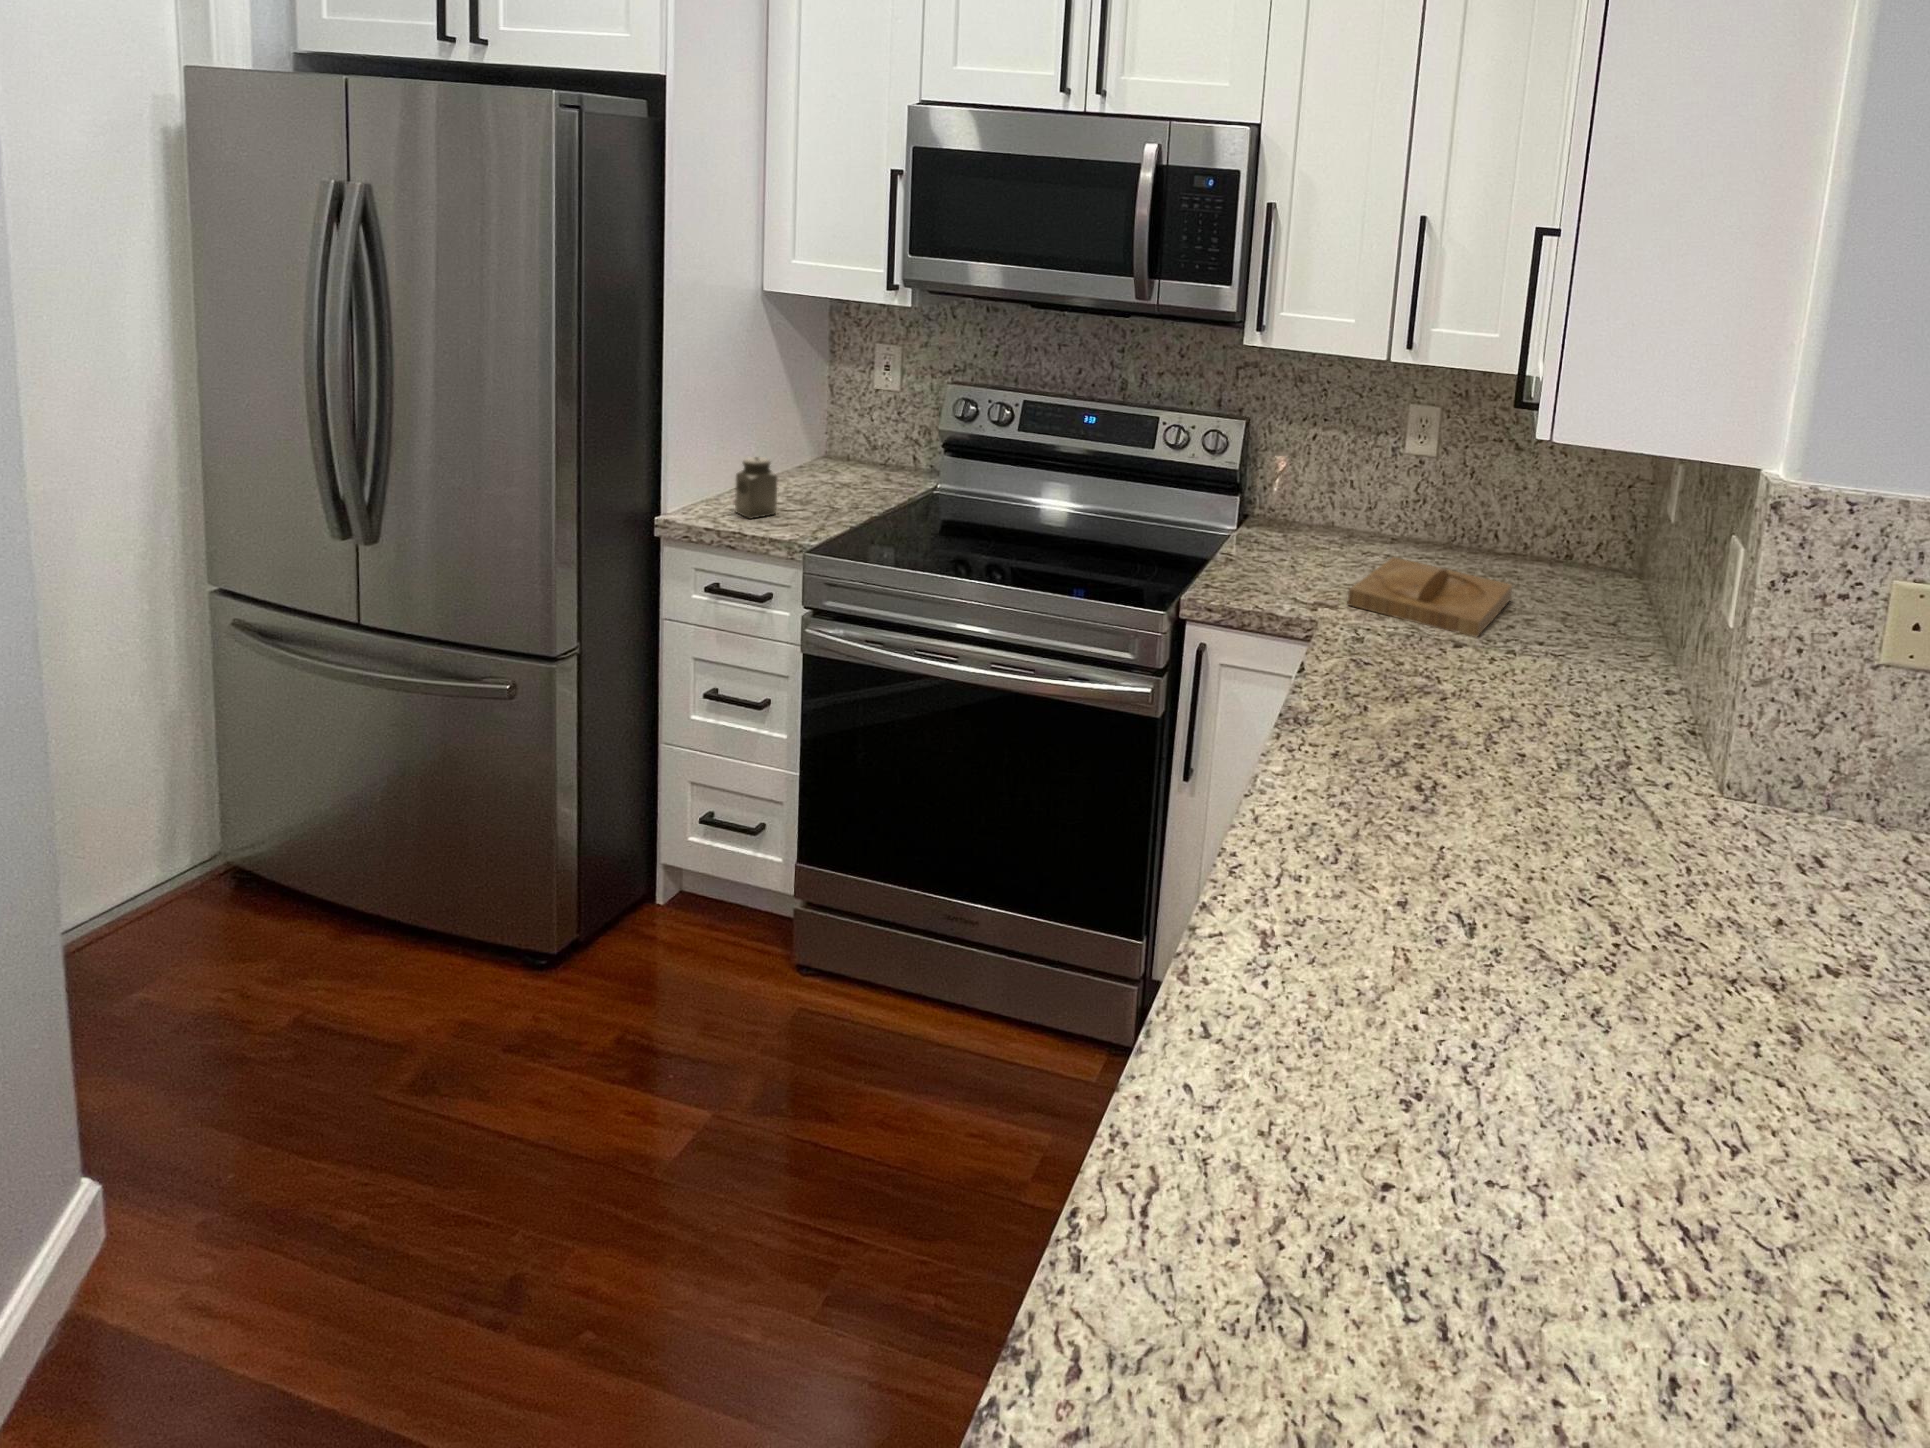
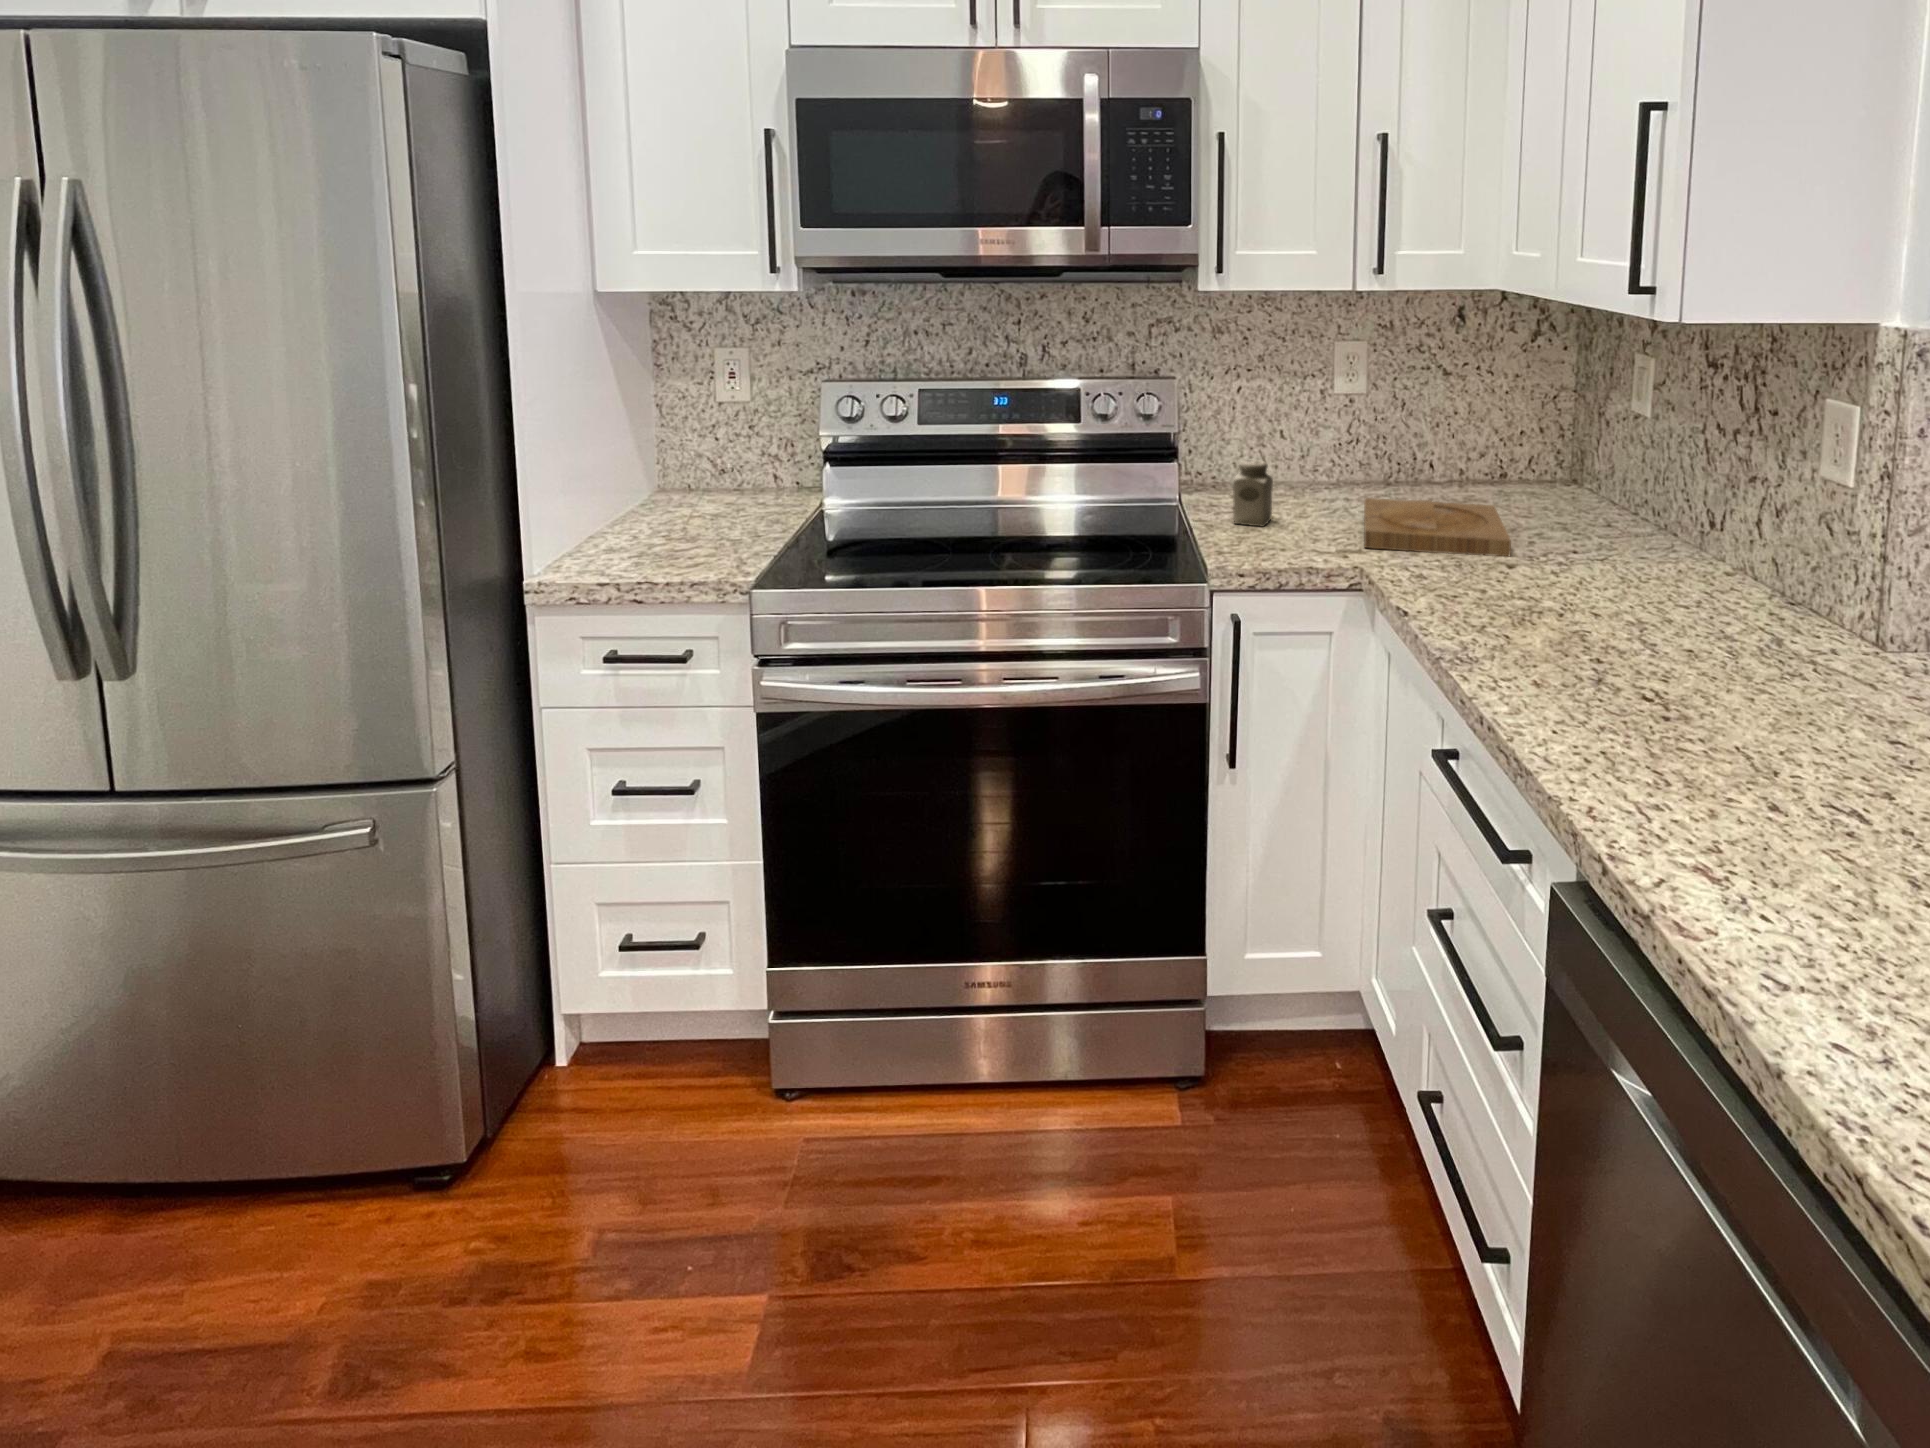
salt shaker: present [735,457,777,518] -> present [1233,460,1273,527]

